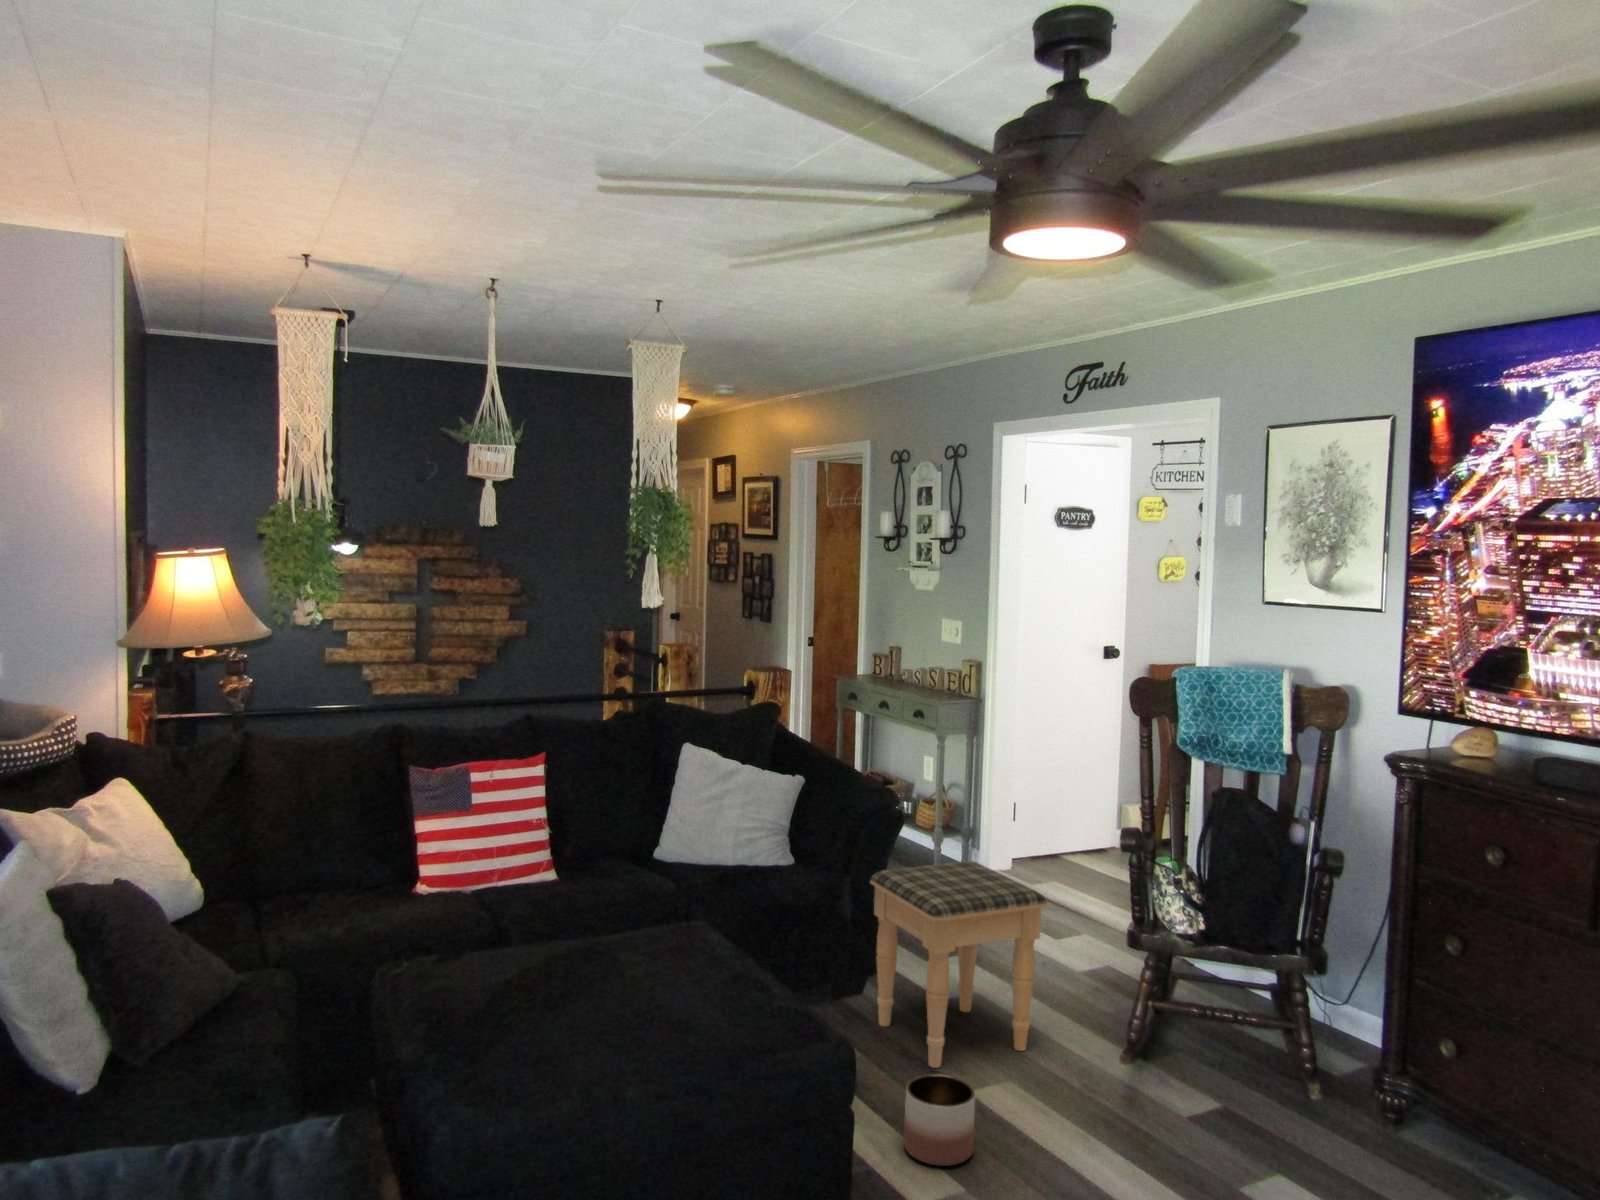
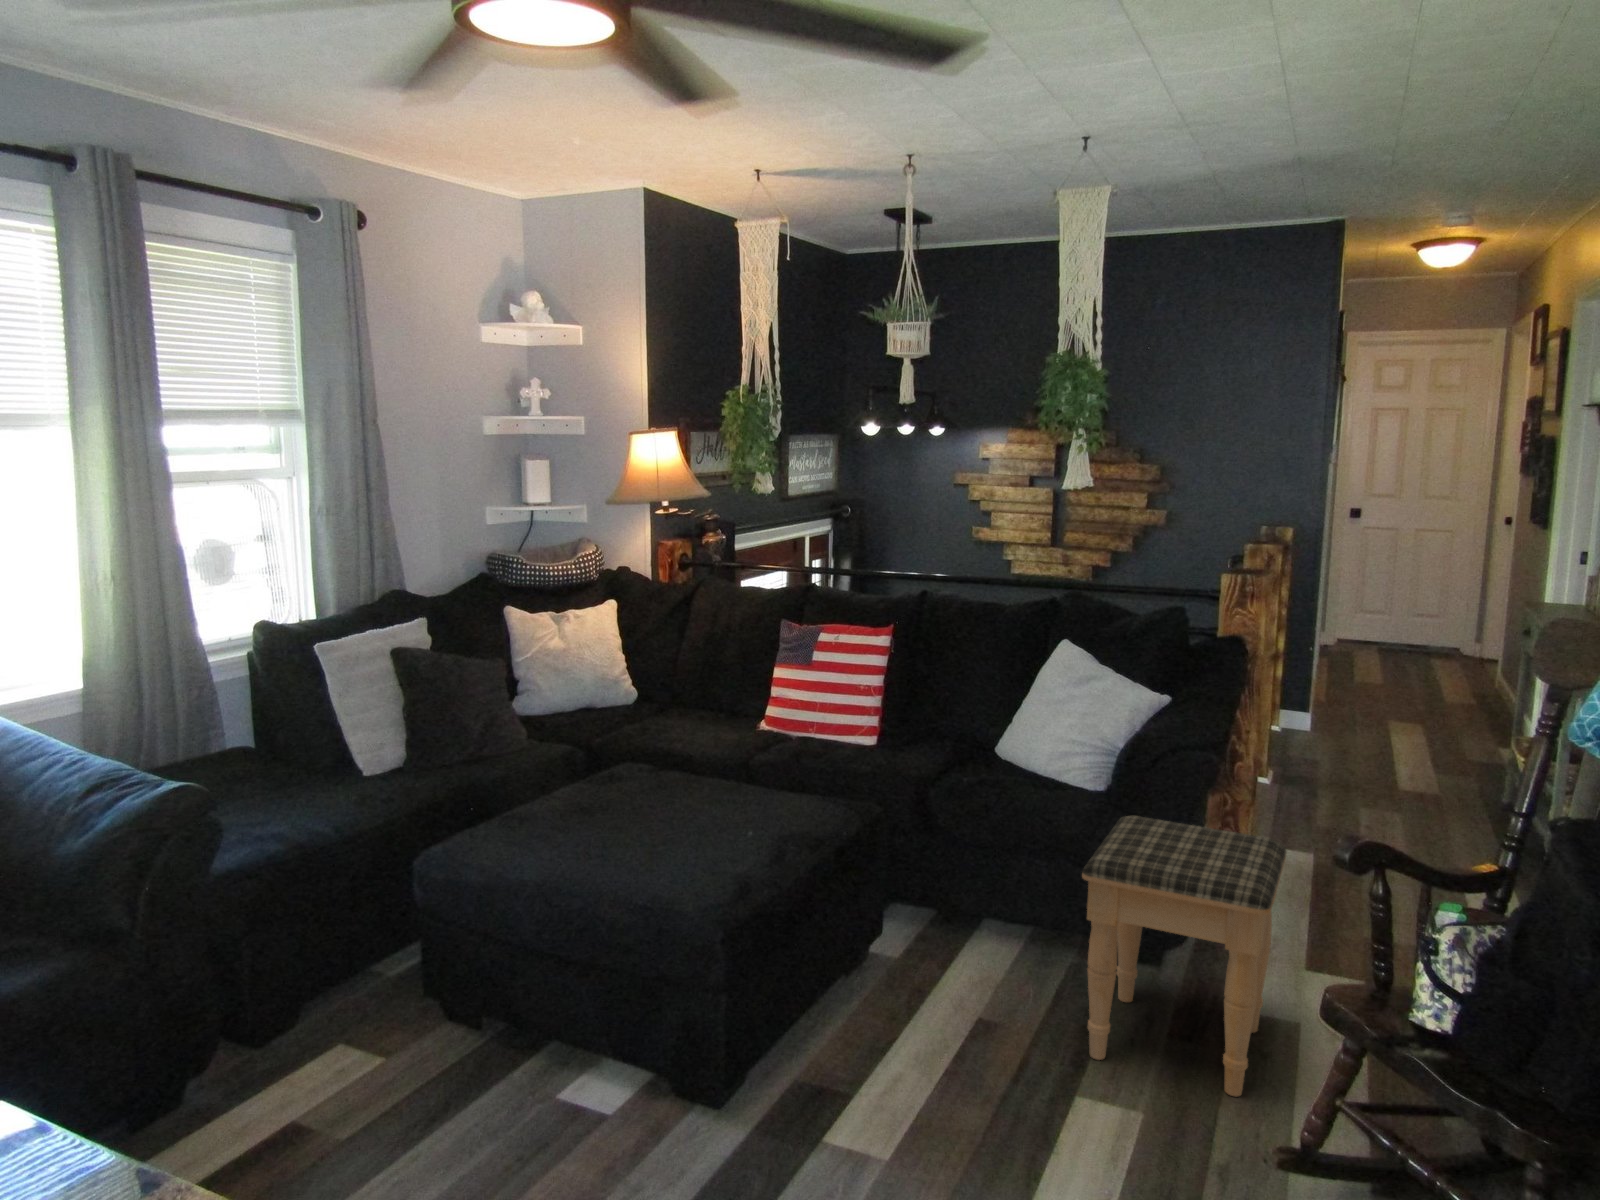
planter: present [904,1074,975,1166] -> none [902,1030,985,1139]

